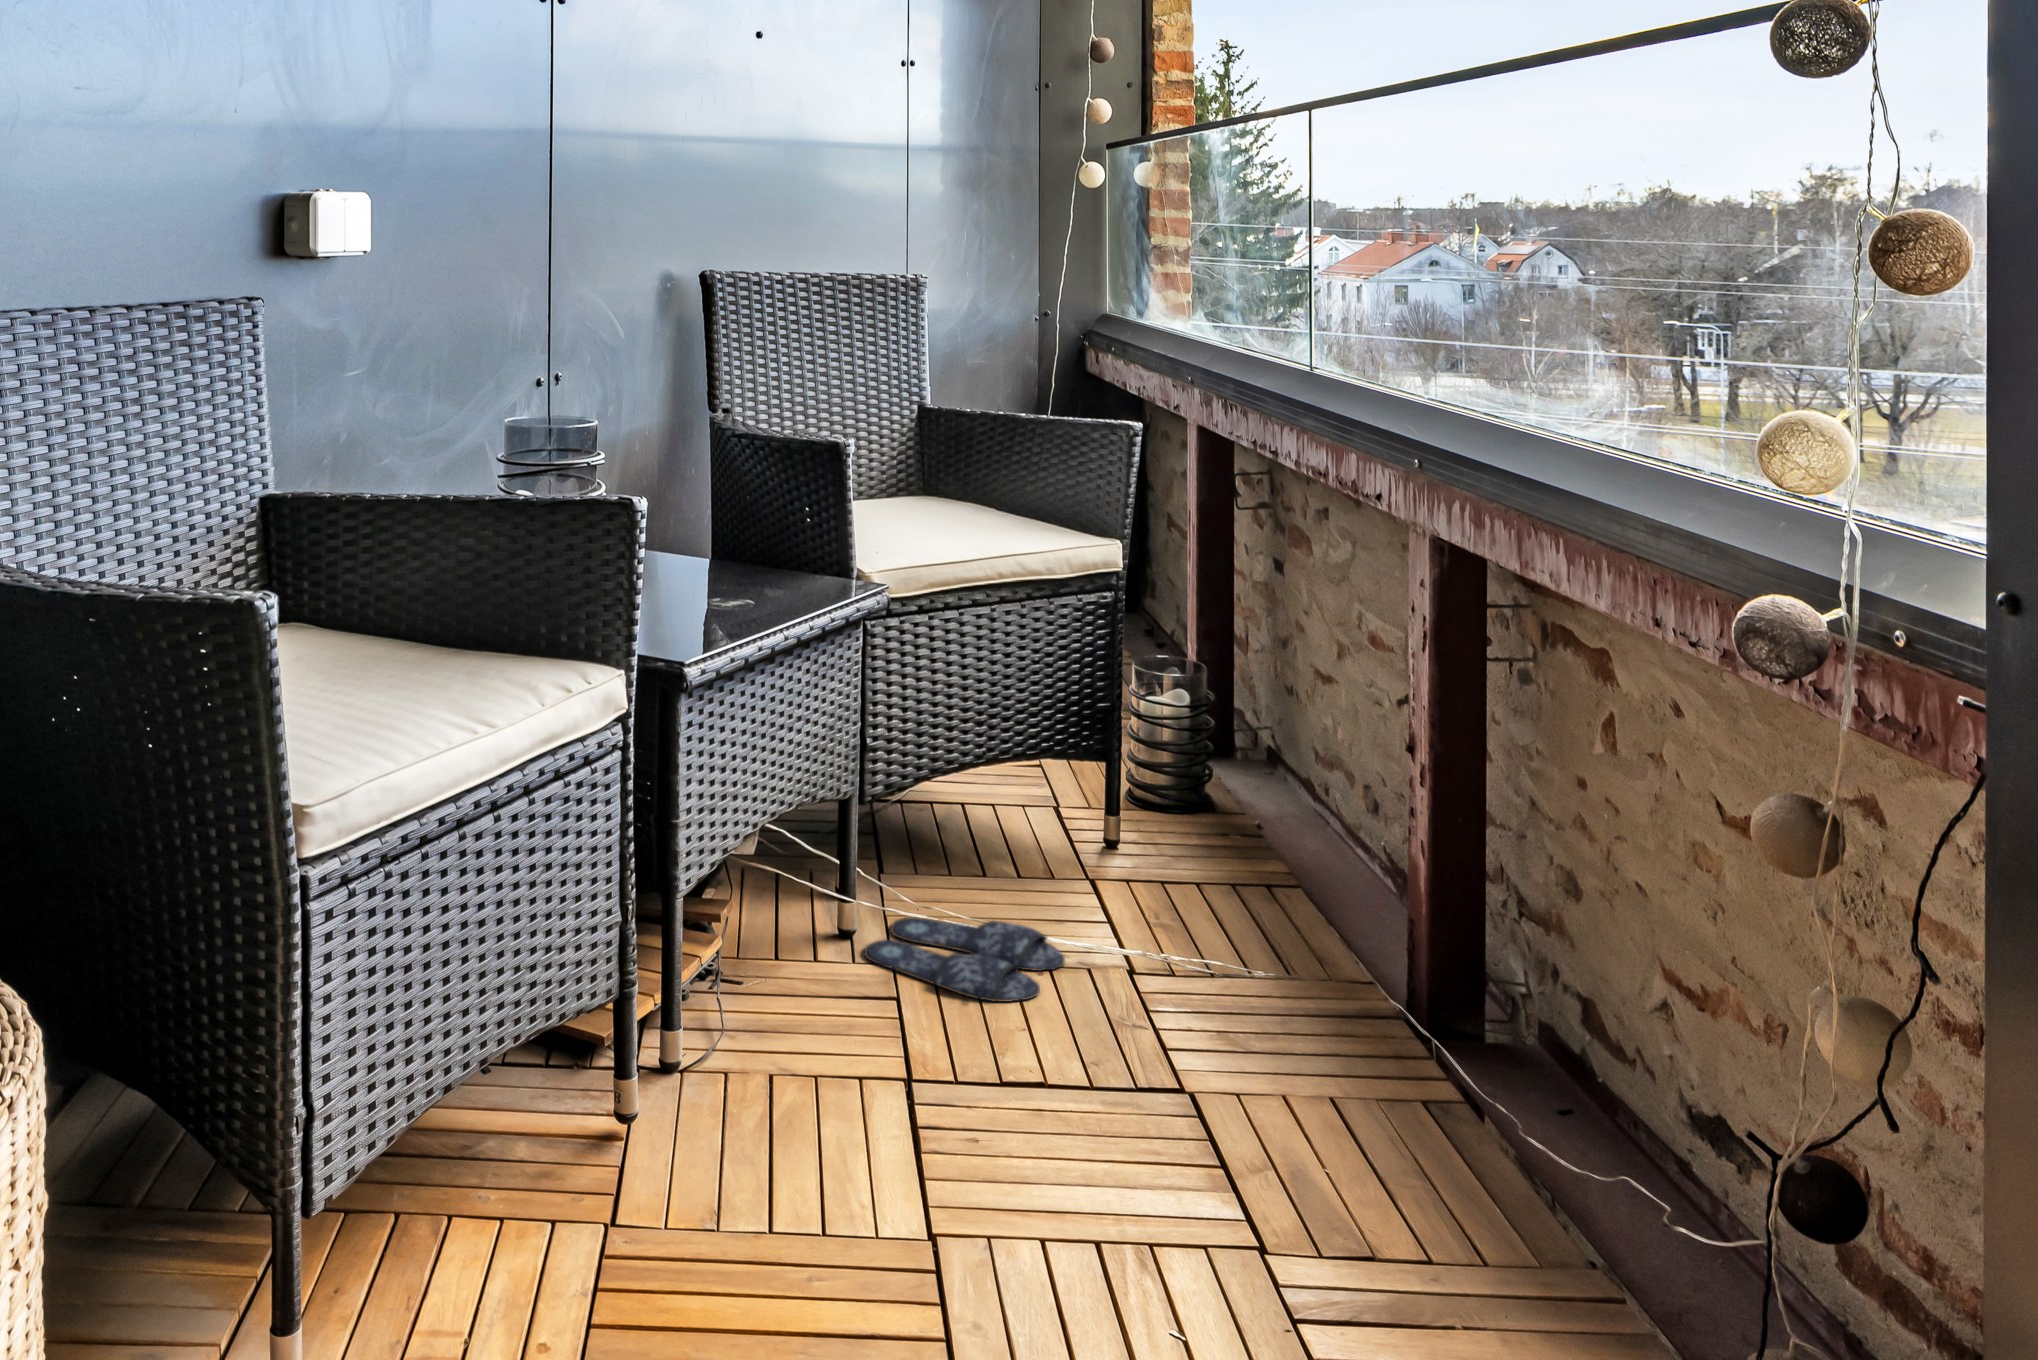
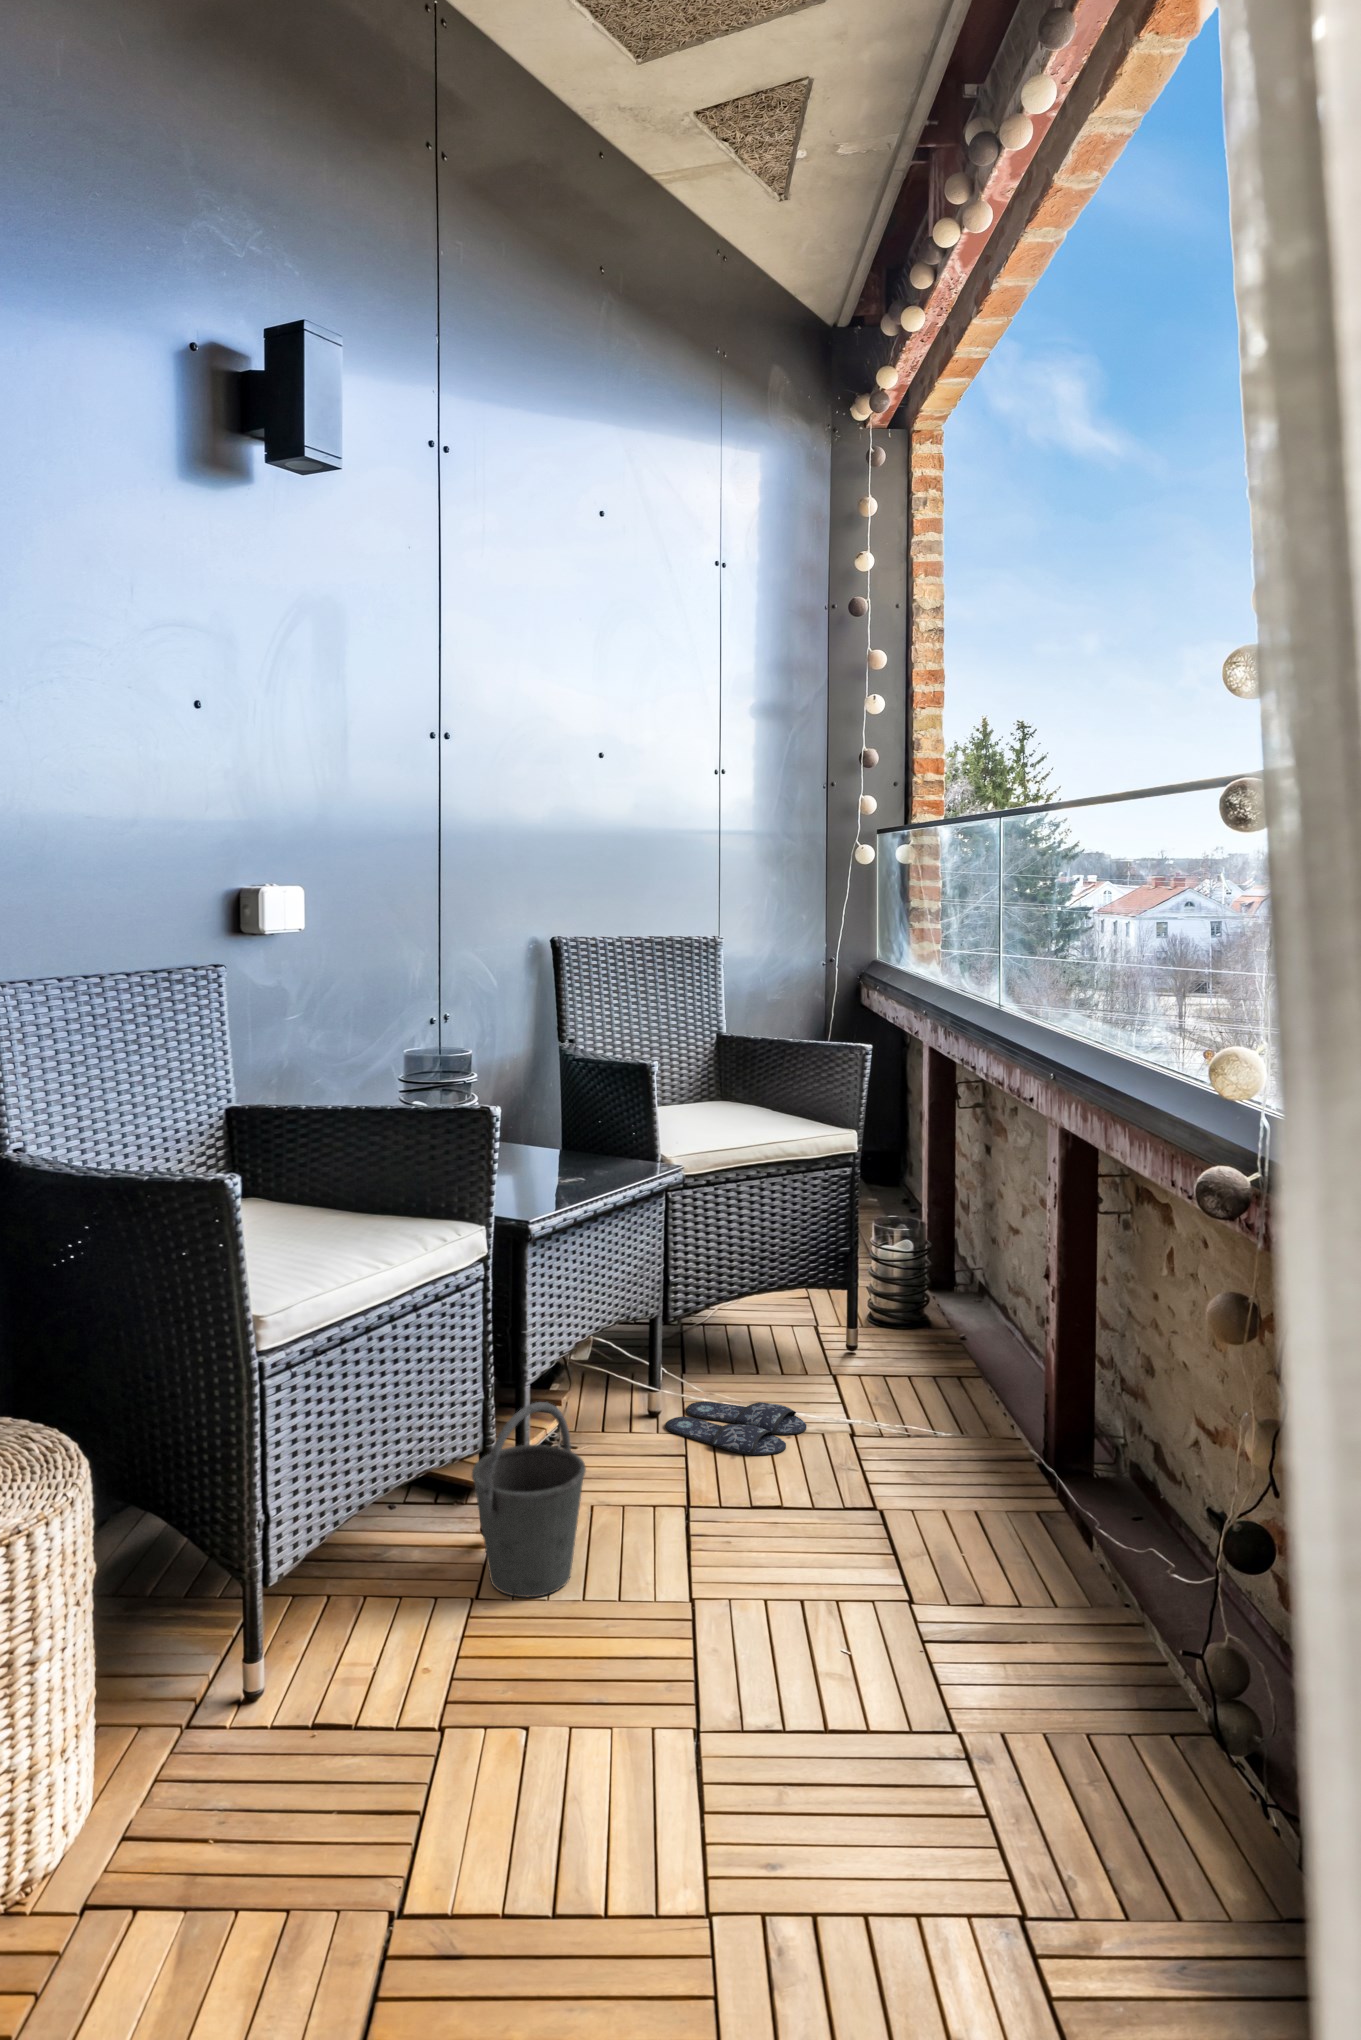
bucket: none [606,930,773,1225] -> present [472,1402,586,1597]

